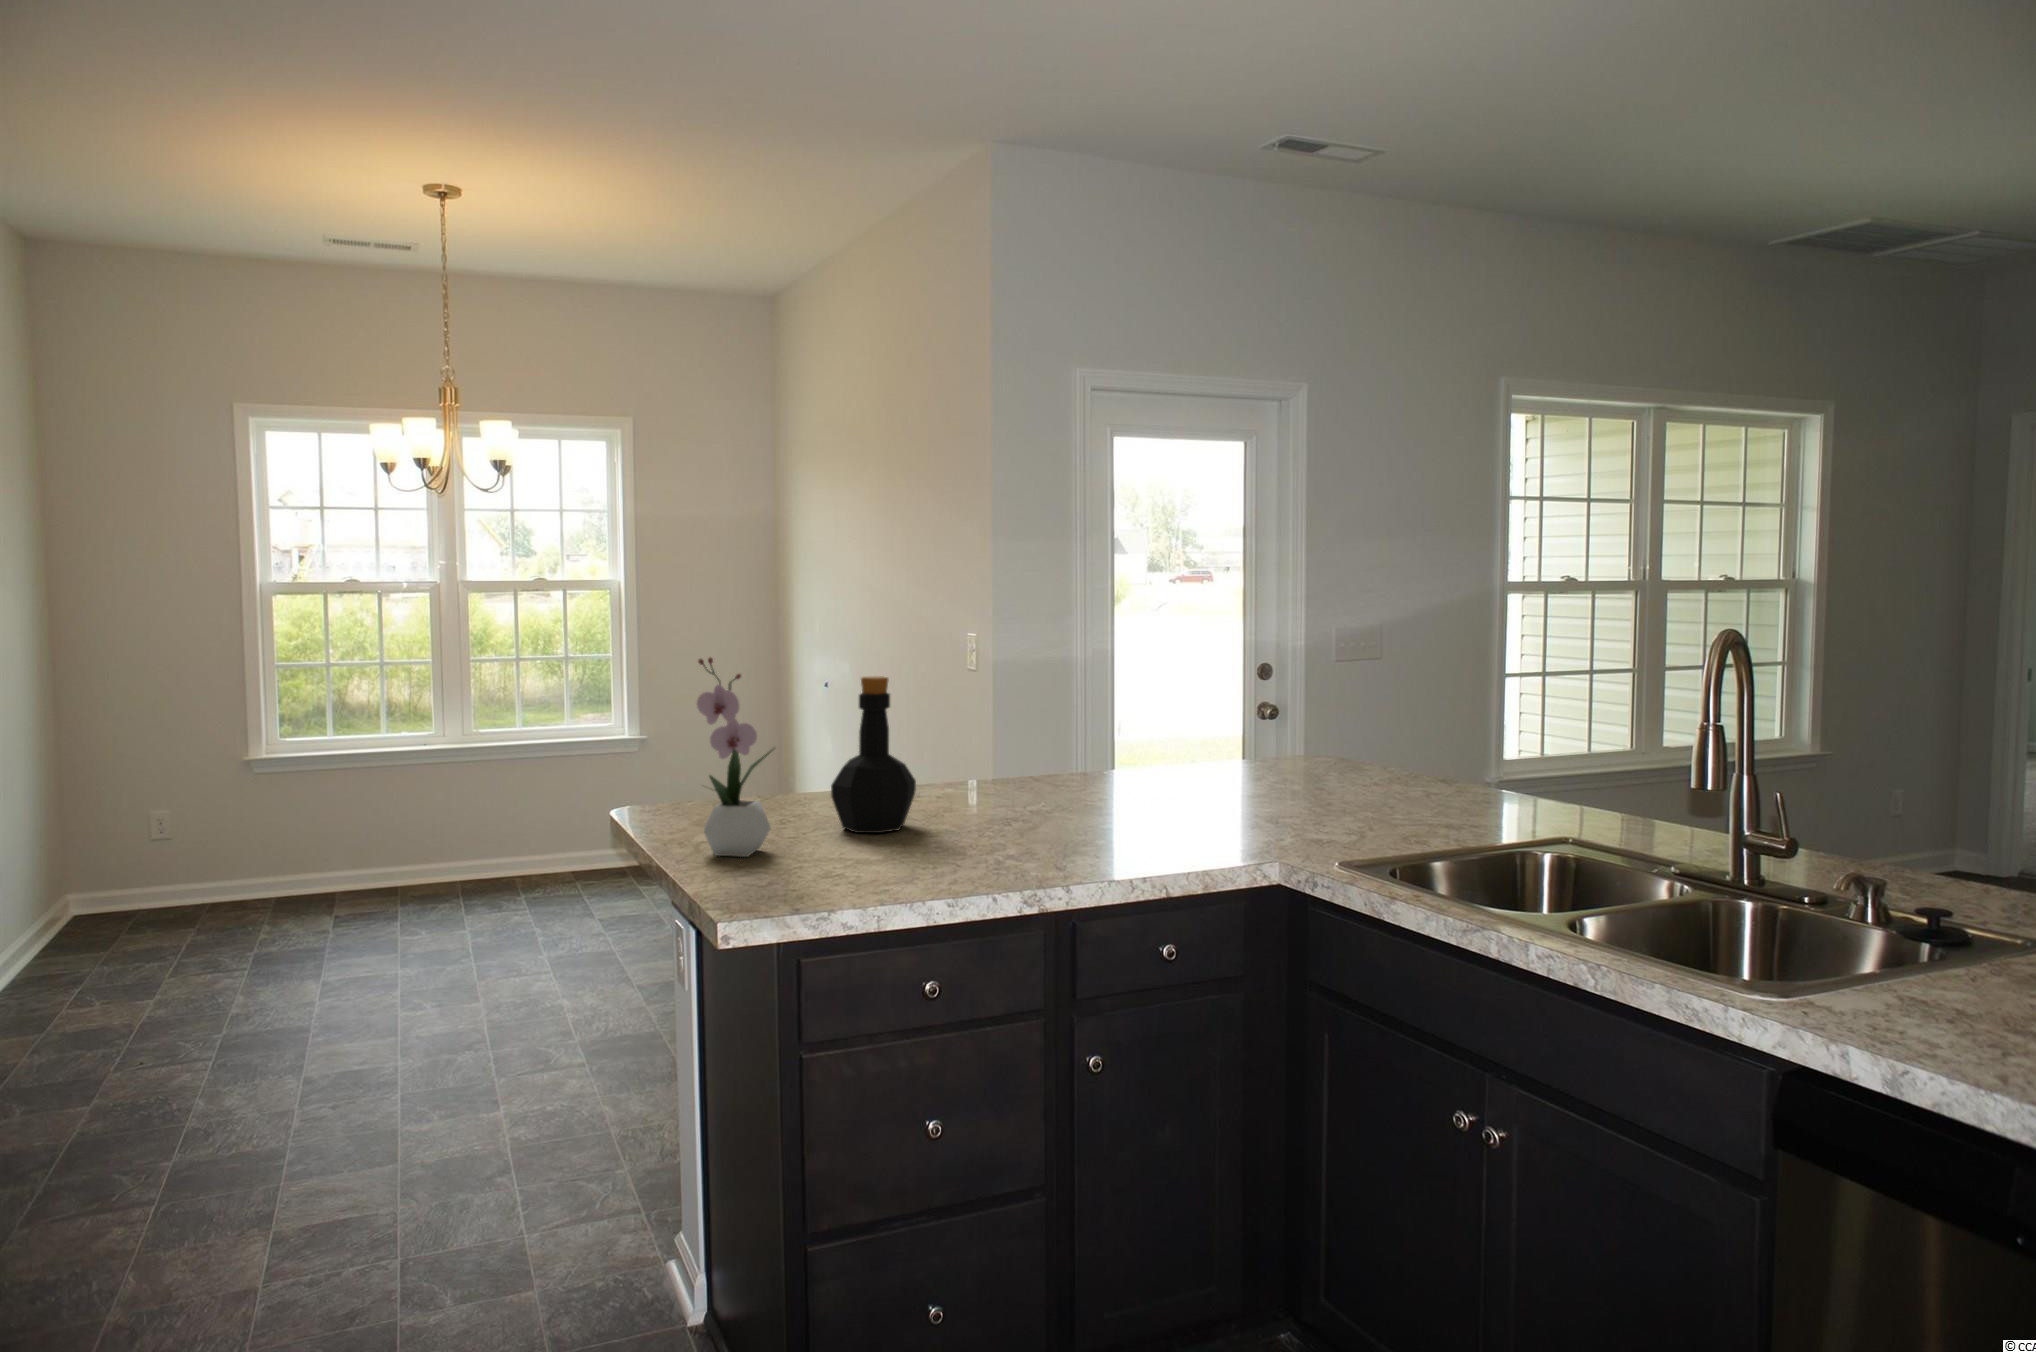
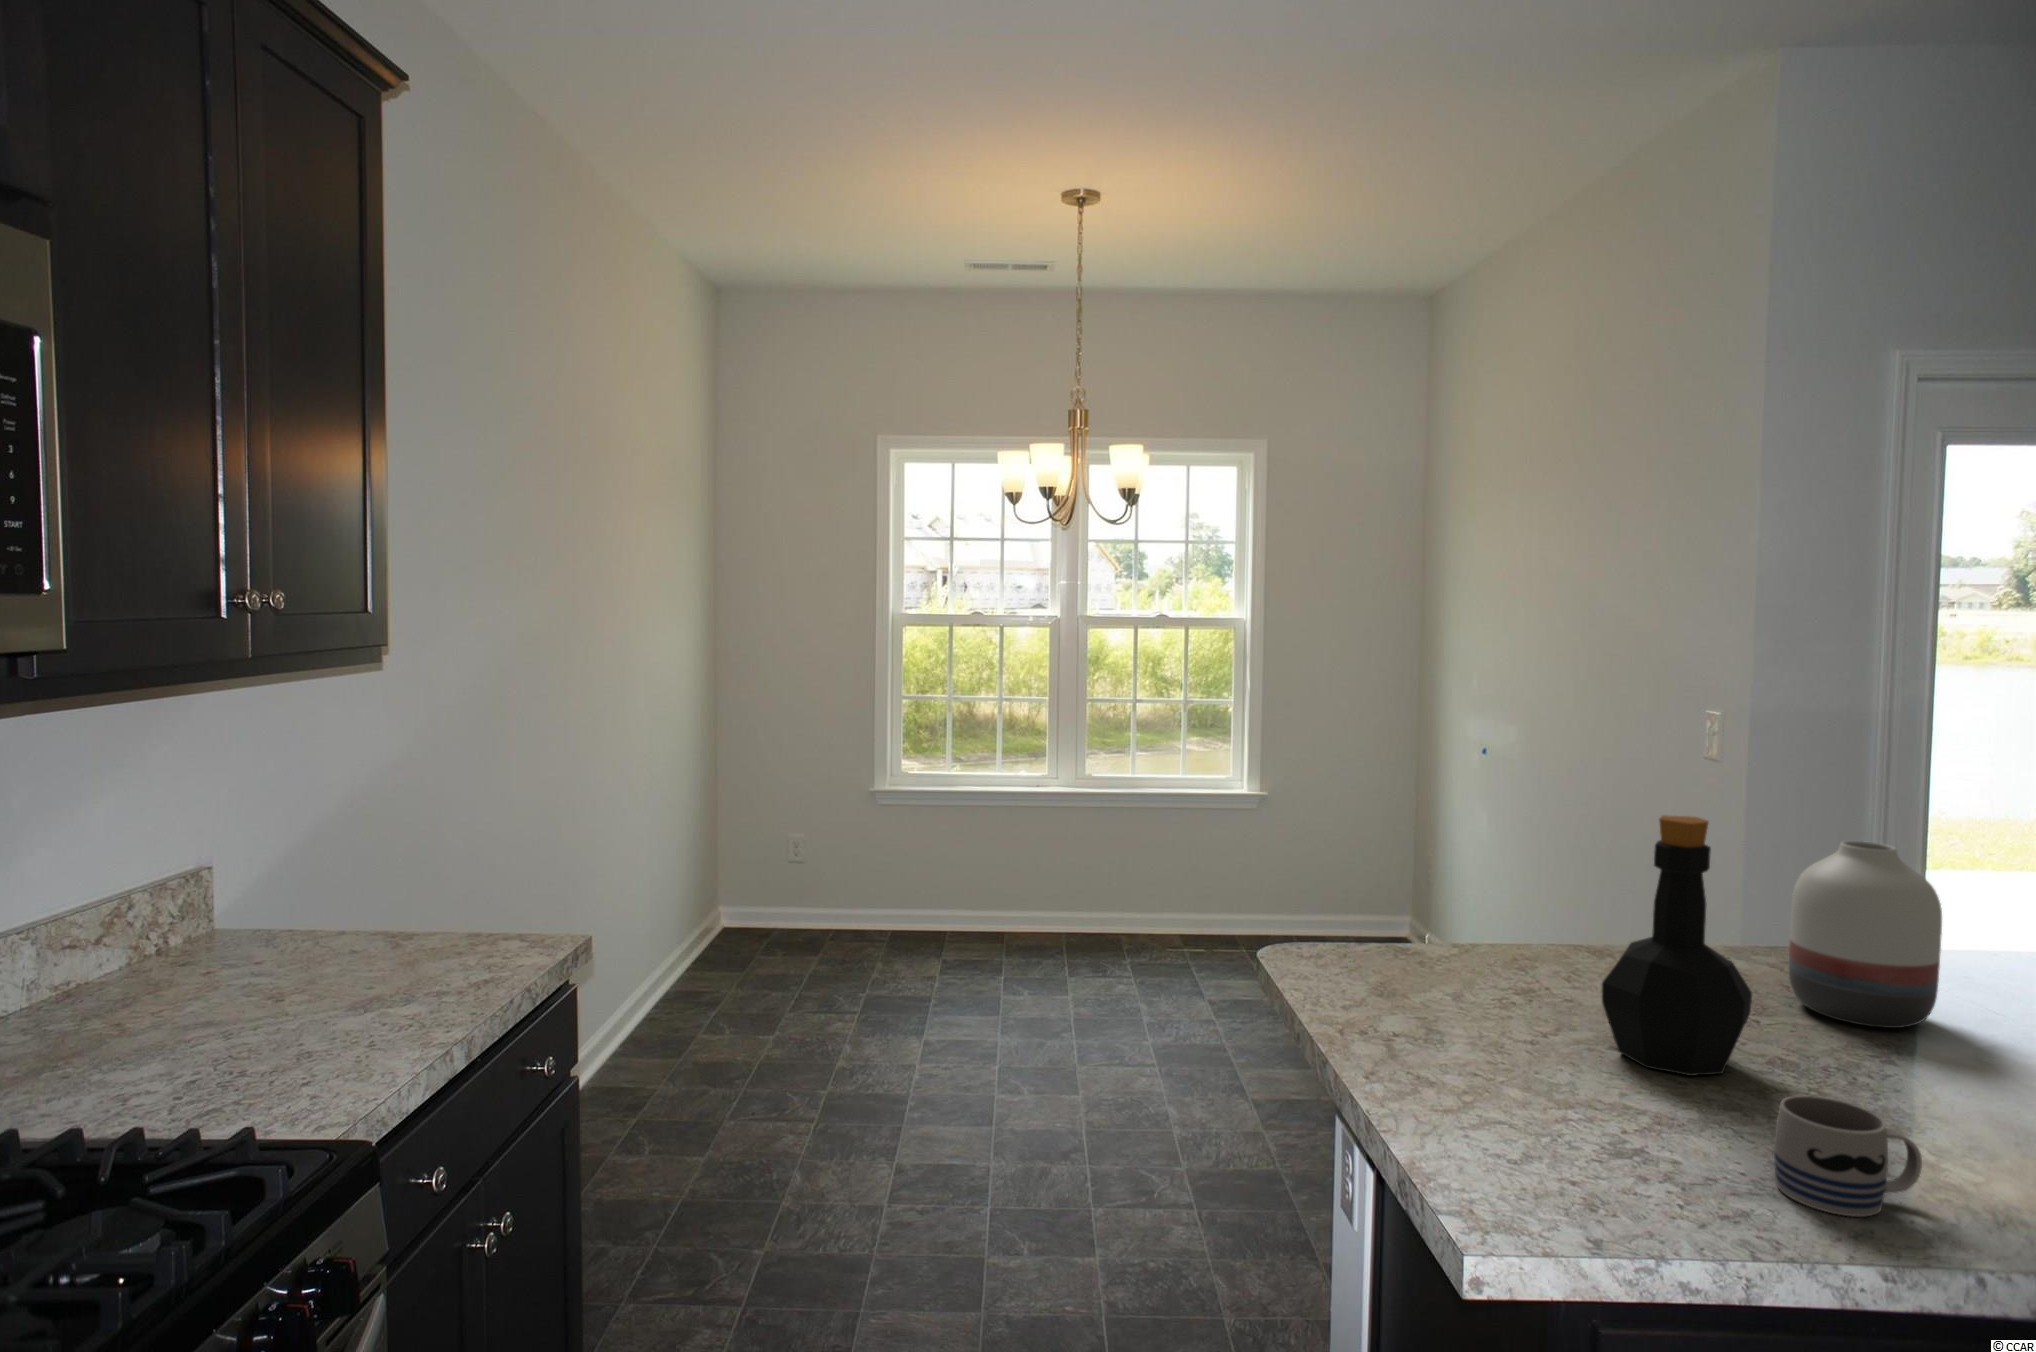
flower arrangement: present [697,657,773,857] -> none [1408,784,1524,1092]
vase: none [950,693,1023,800] -> present [1789,841,1942,1028]
mug: none [905,819,975,878] -> present [1774,1095,1922,1217]

